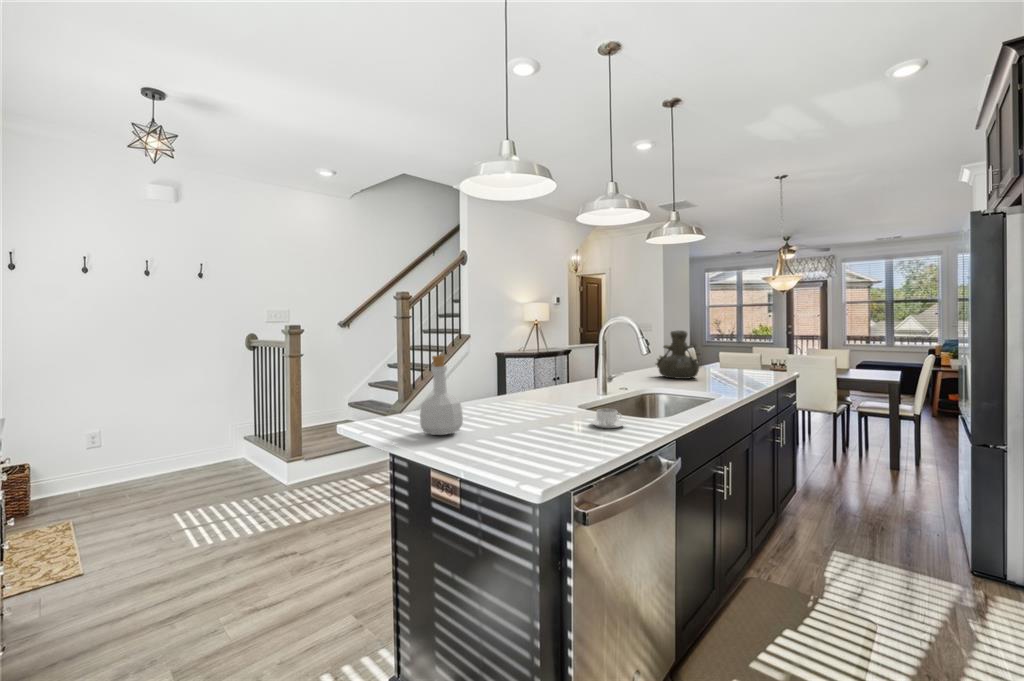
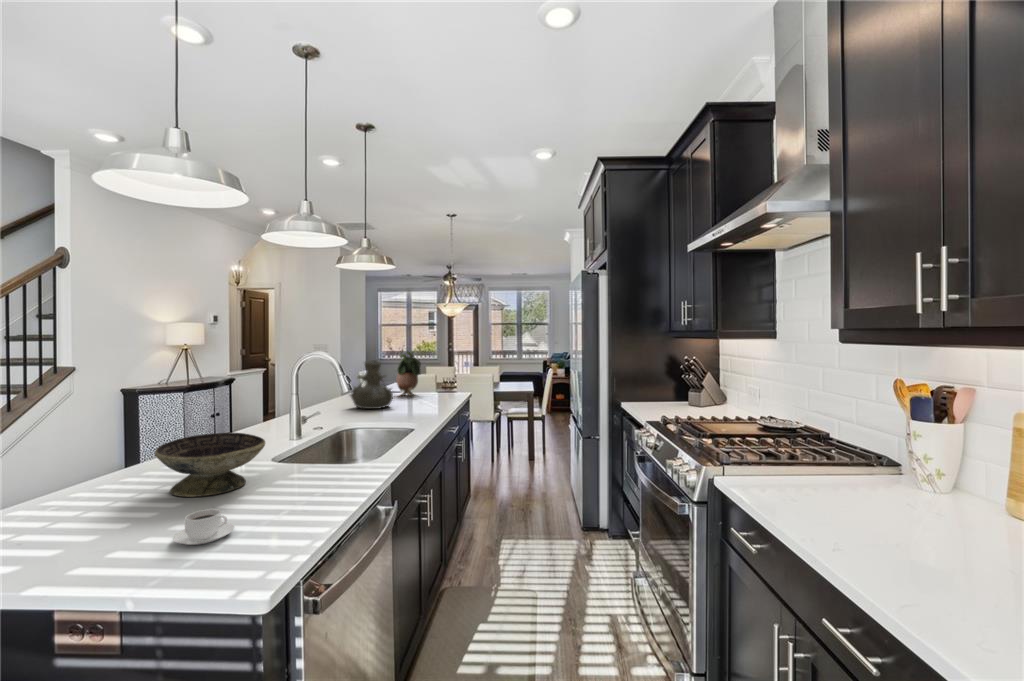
potted plant: none [708,323,736,371] -> present [397,351,421,396]
bottle: present [420,355,463,435] -> none [56,427,134,542]
decorative bowl: none [484,376,560,422] -> present [155,433,265,497]
coffee cup: present [590,409,625,428] -> present [173,509,234,545]

